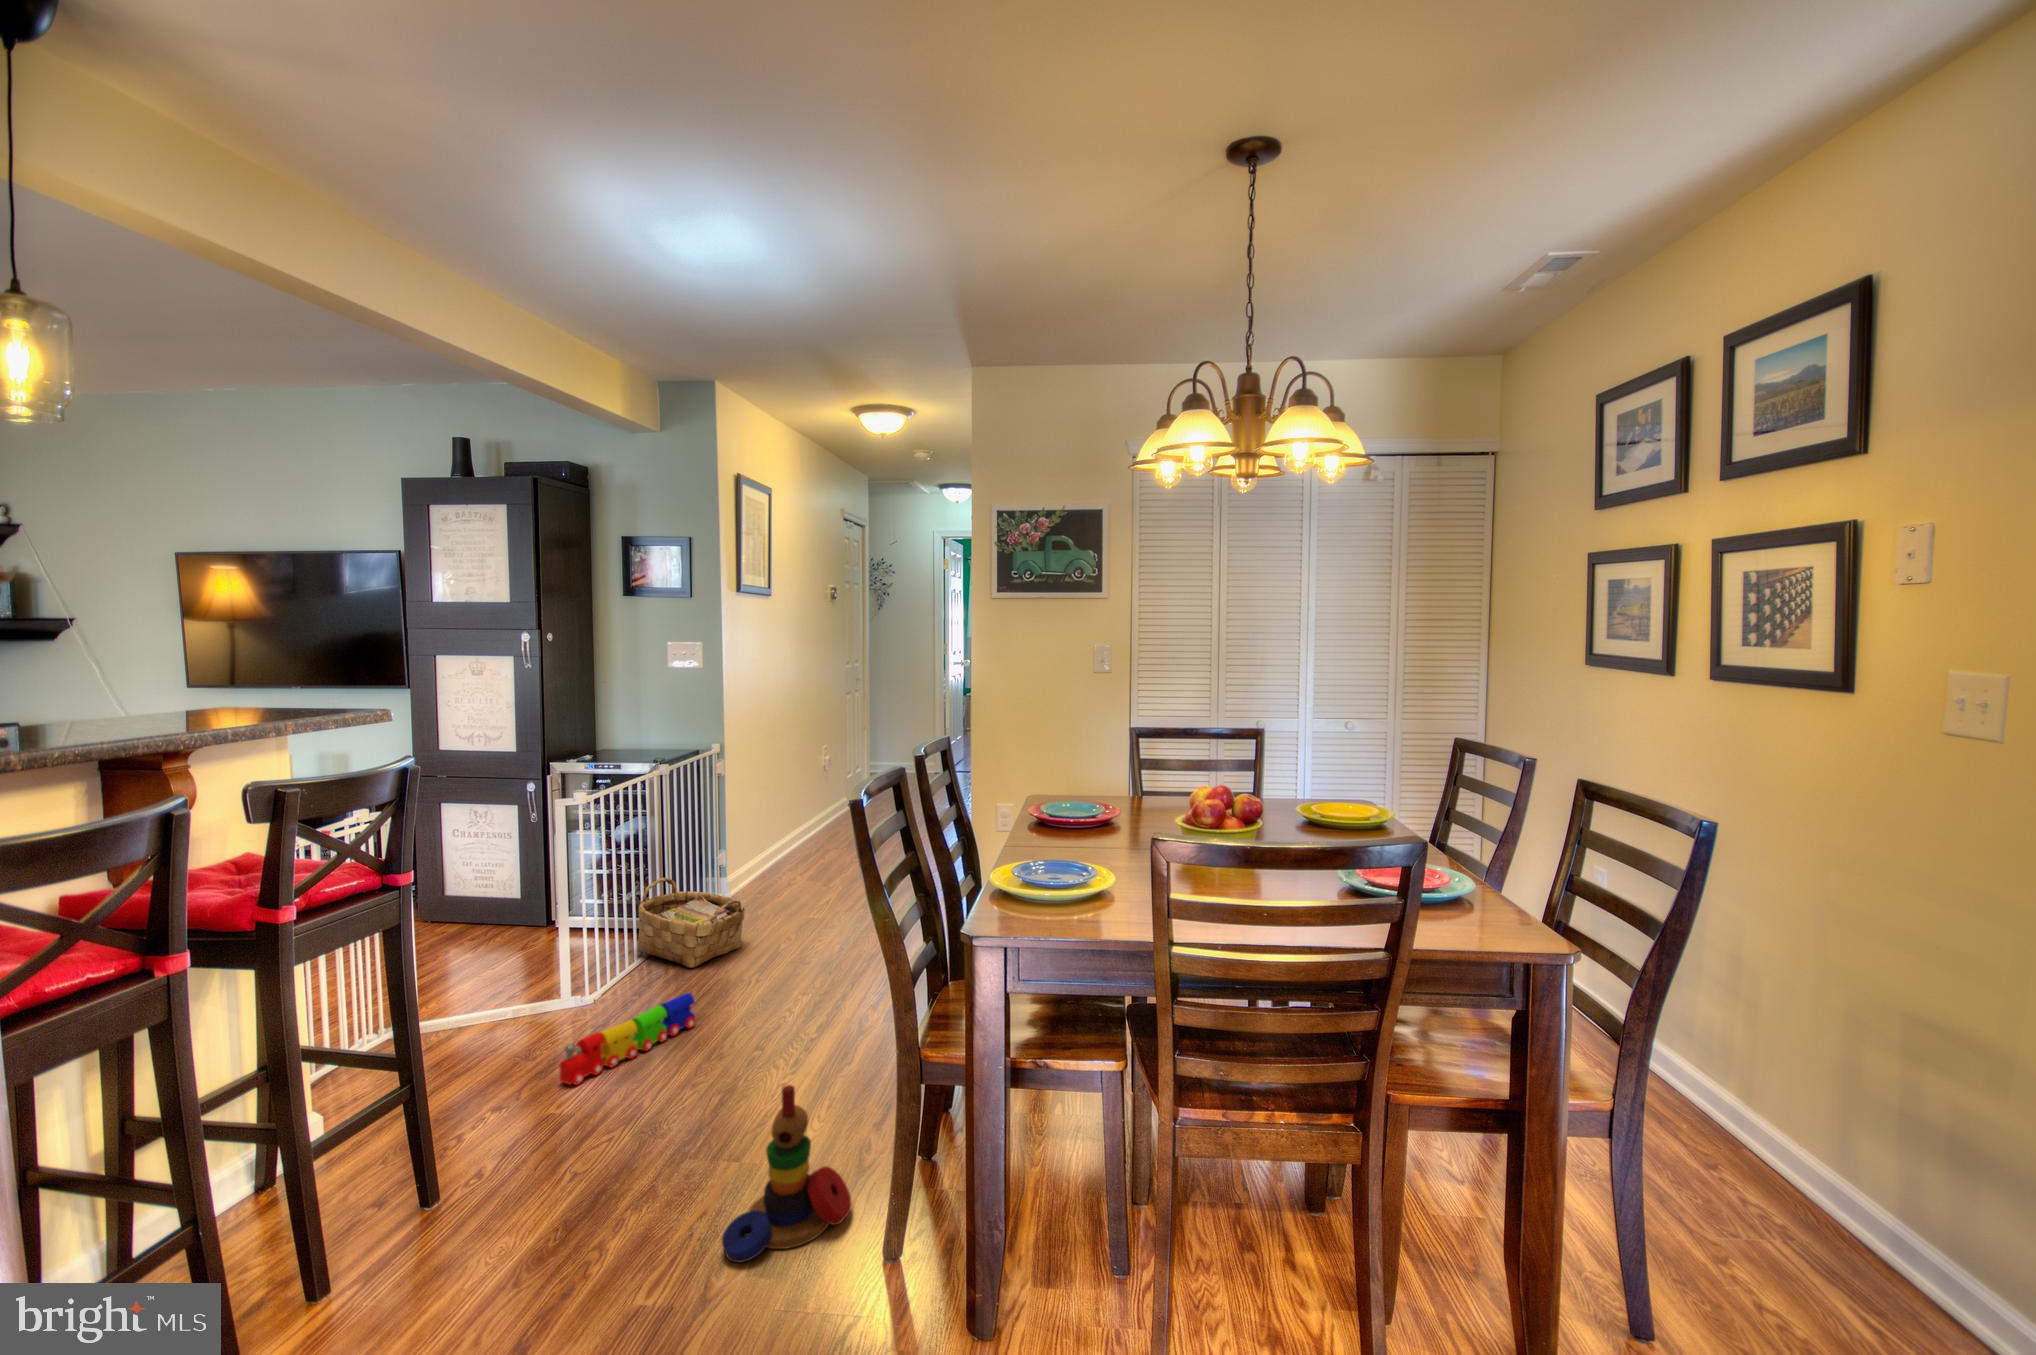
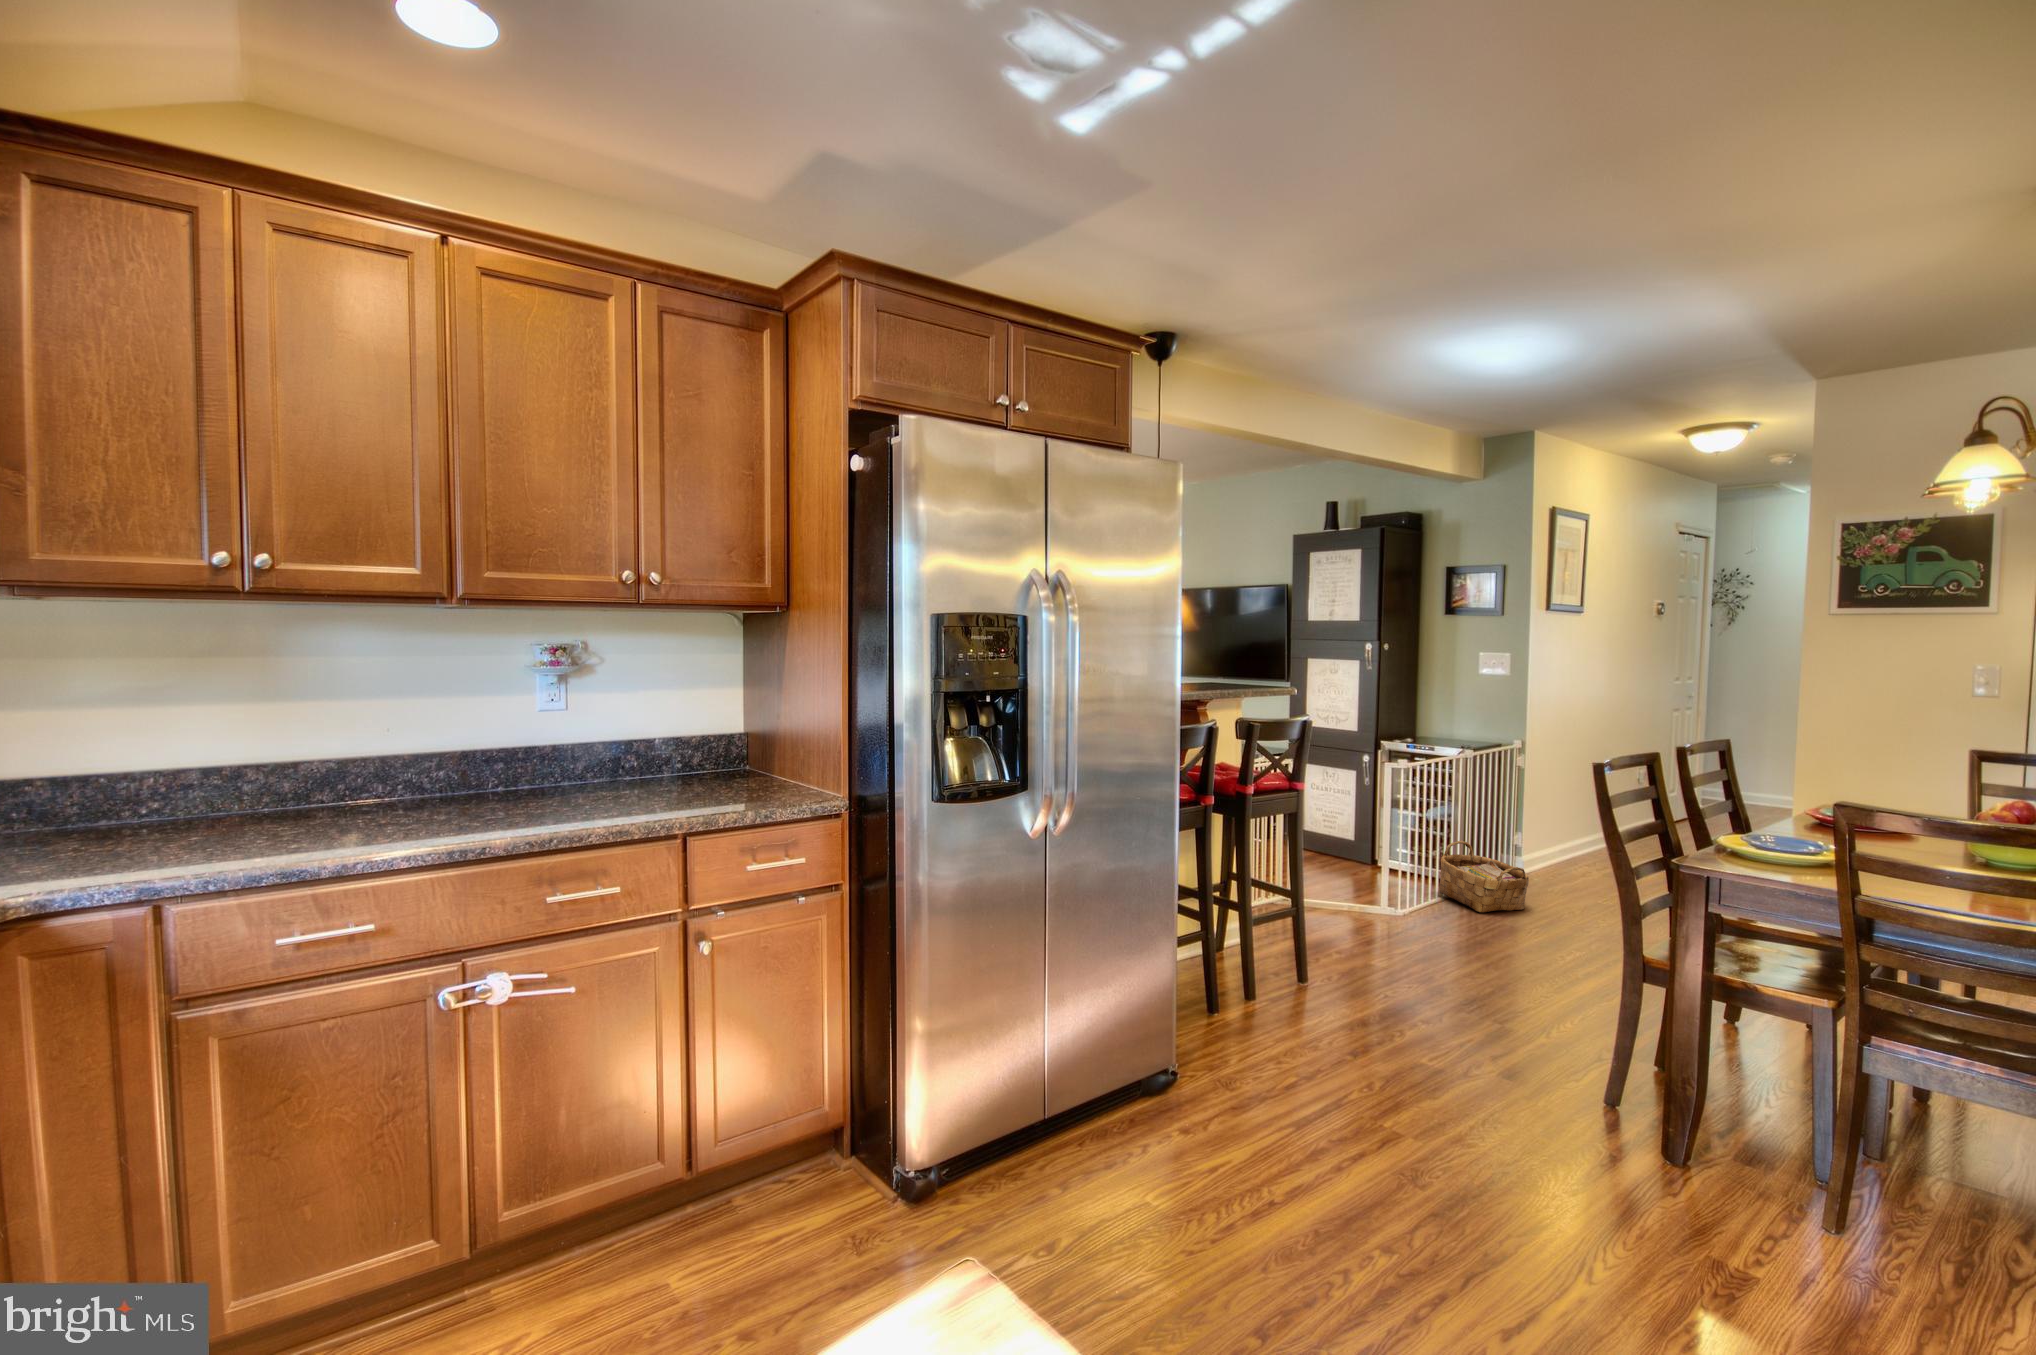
toy train: present [559,993,695,1085] -> none [1377,919,1475,951]
stacking toy: present [722,1085,851,1263] -> none [1468,961,1566,1066]

